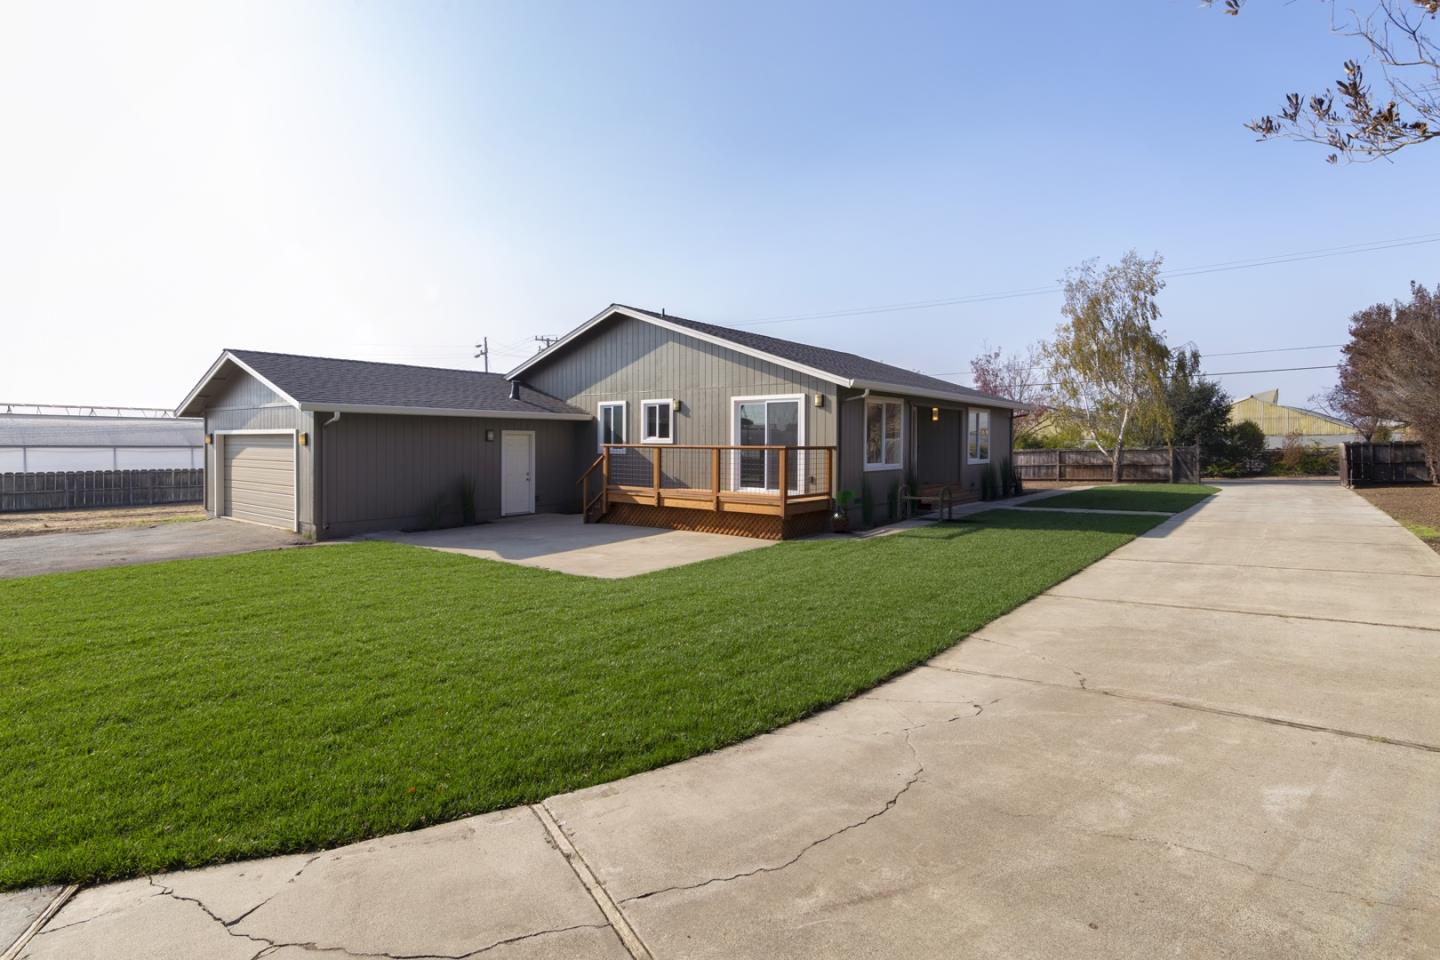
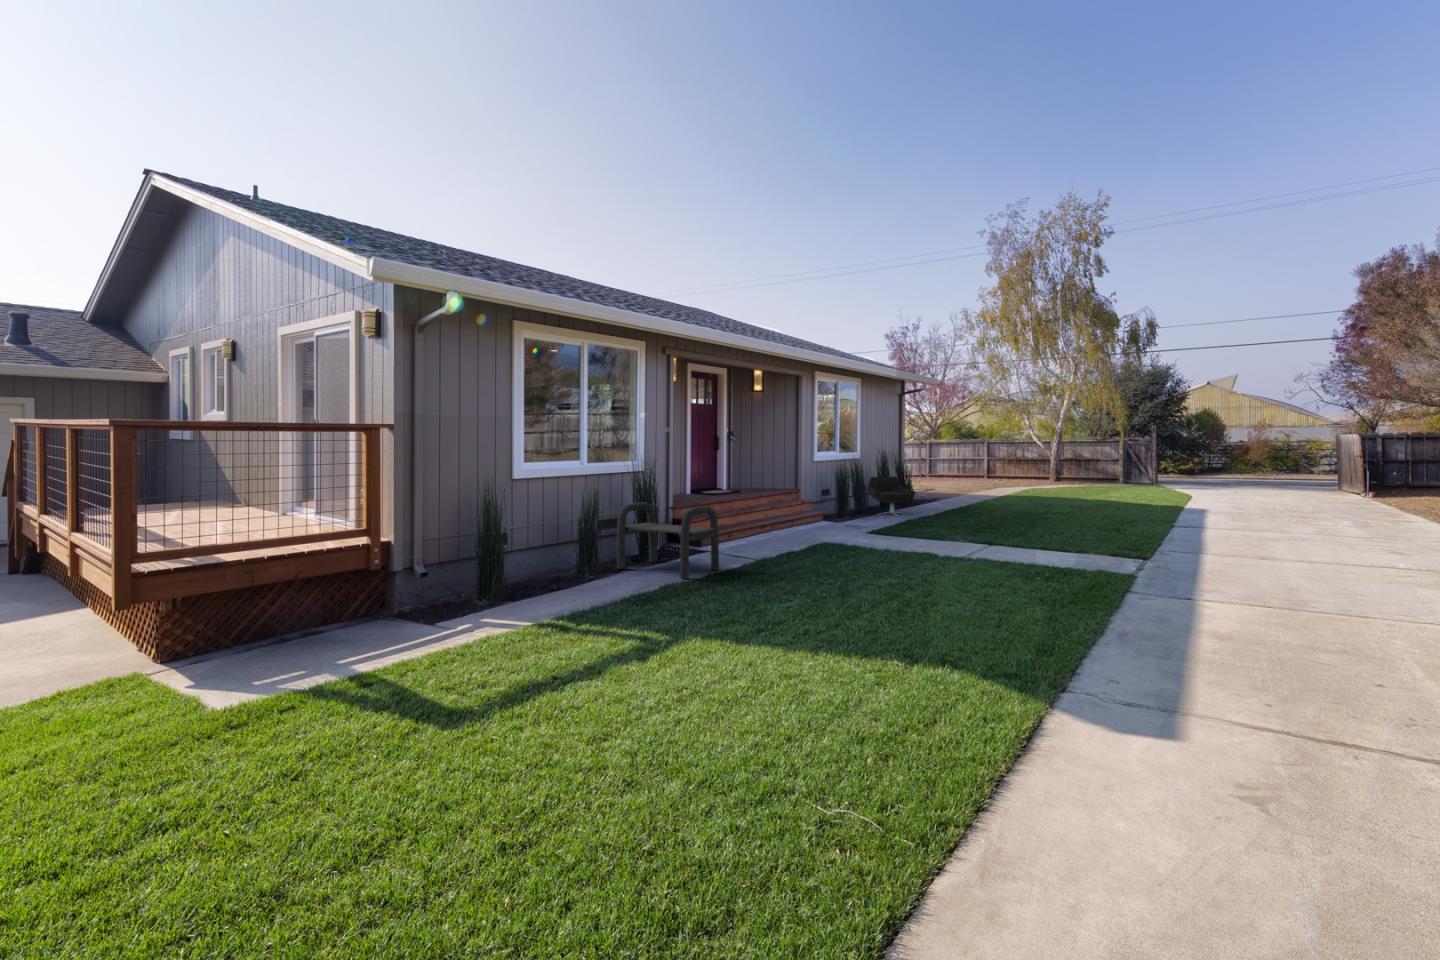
lounge chair: none [995,475,1030,501] -> present [867,476,916,514]
potted tree: present [830,489,854,531] -> none [359,512,428,620]

